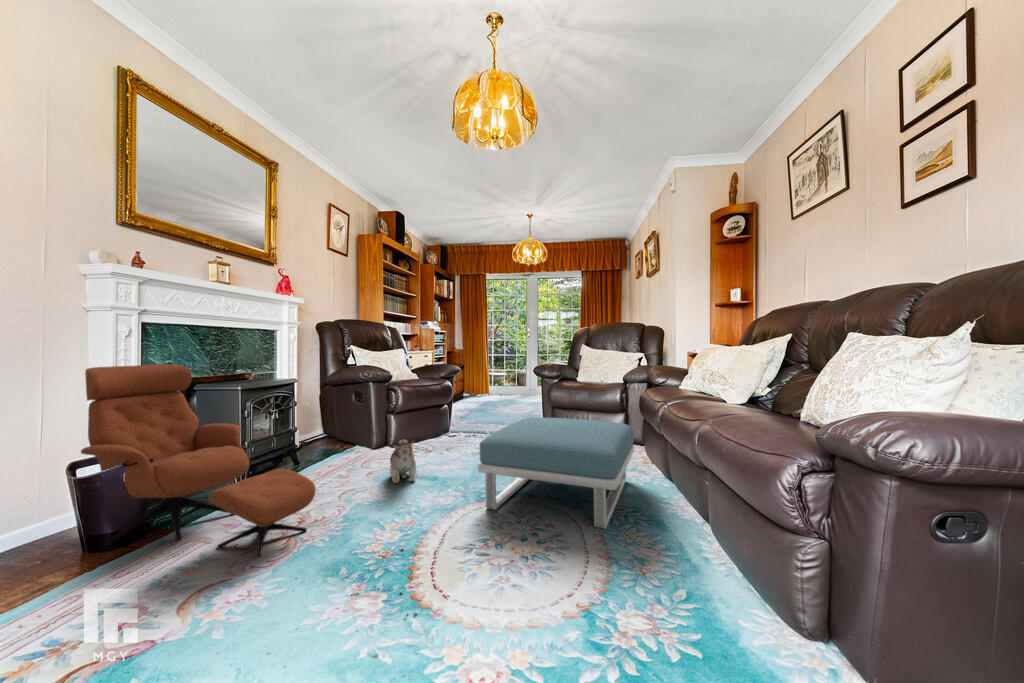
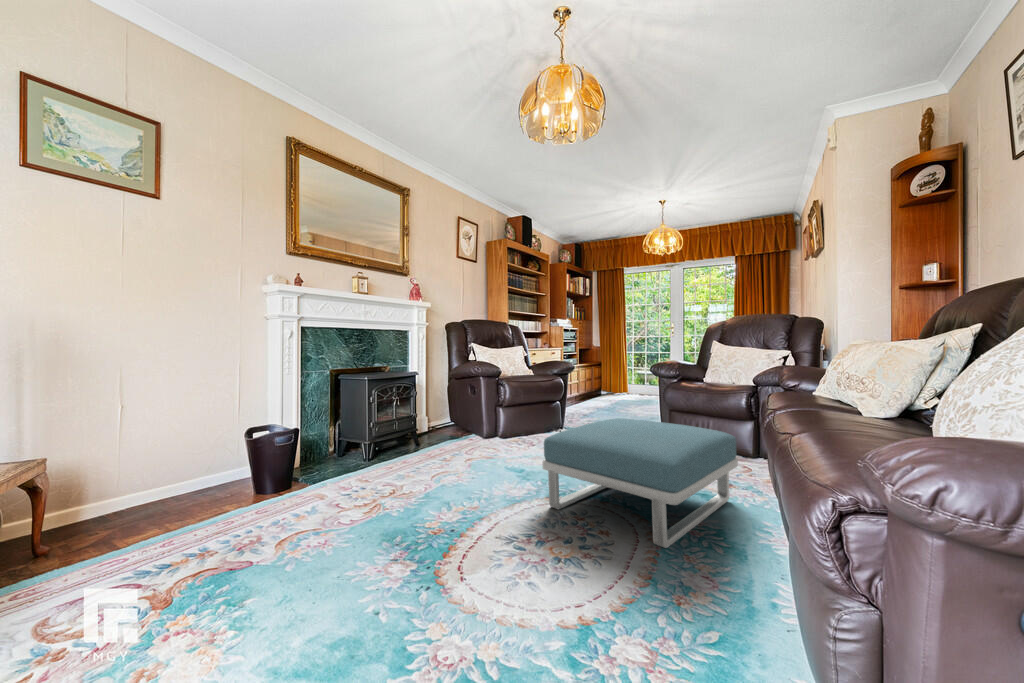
lounge chair: present [81,364,316,557] -> none [257,359,399,517]
plush toy: present [390,440,416,483] -> none [477,432,506,473]

